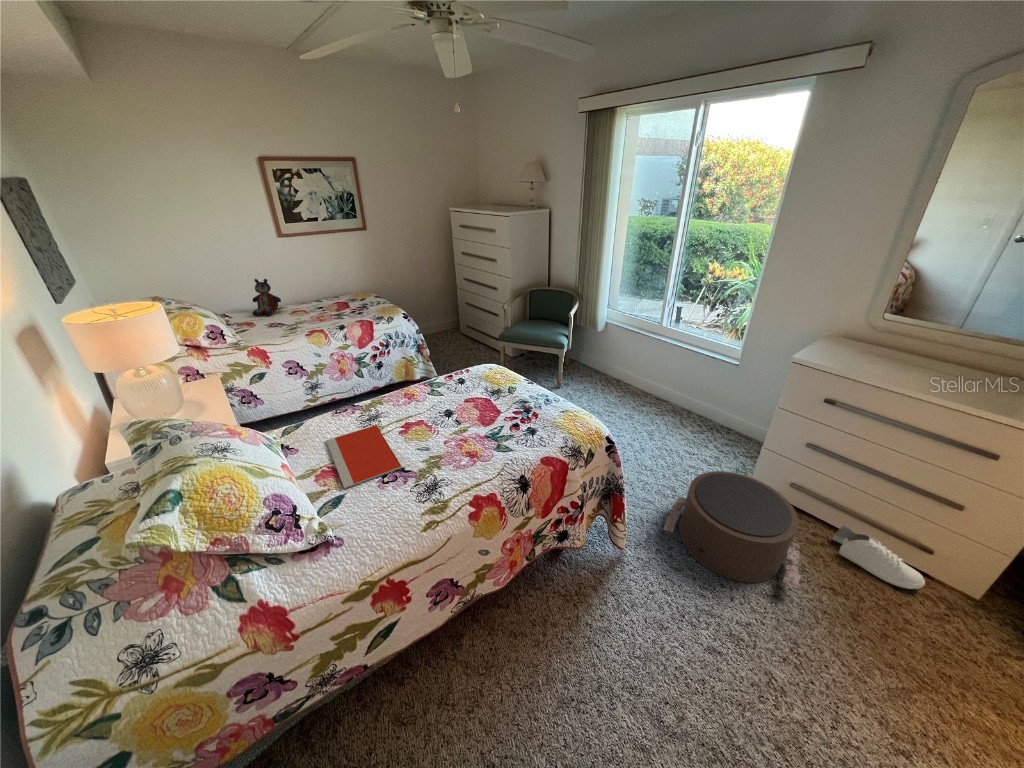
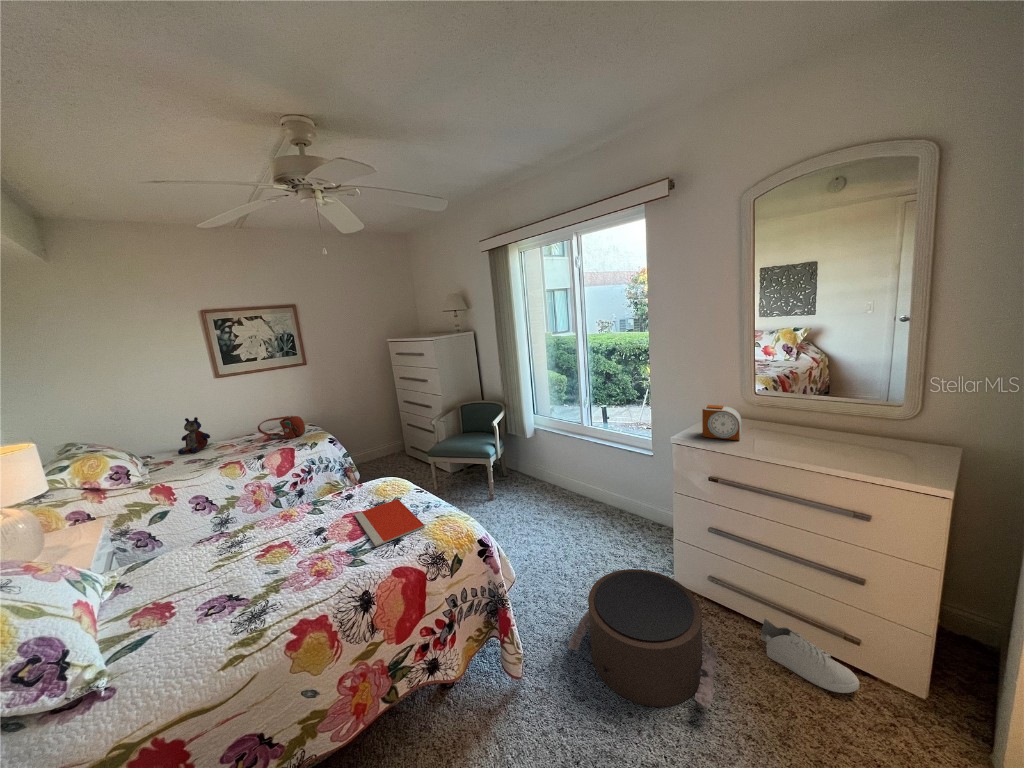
handbag: none [328,286,376,310] -> present [258,416,305,439]
alarm clock: none [826,326,876,366] -> present [702,405,742,440]
notebook: present [326,425,402,488] -> present [354,499,425,546]

